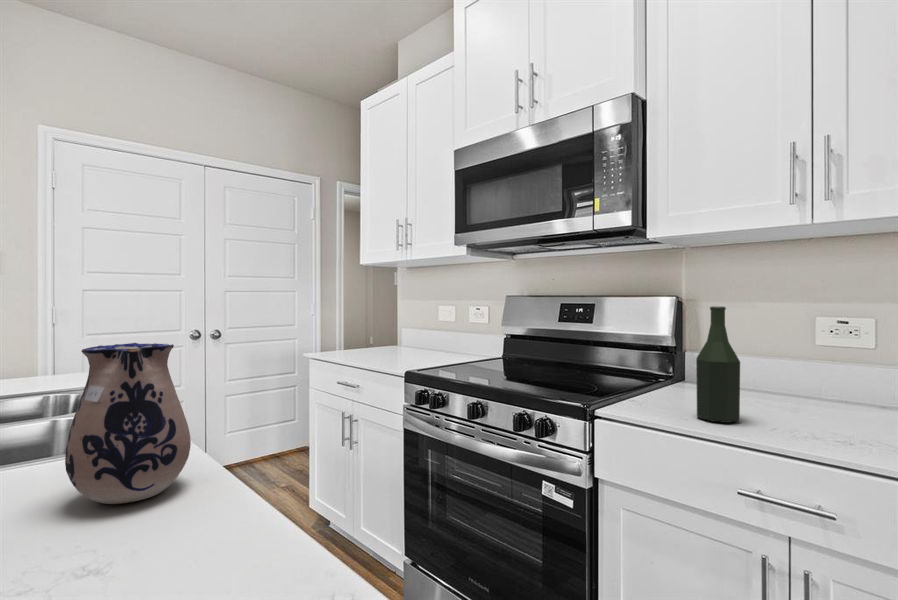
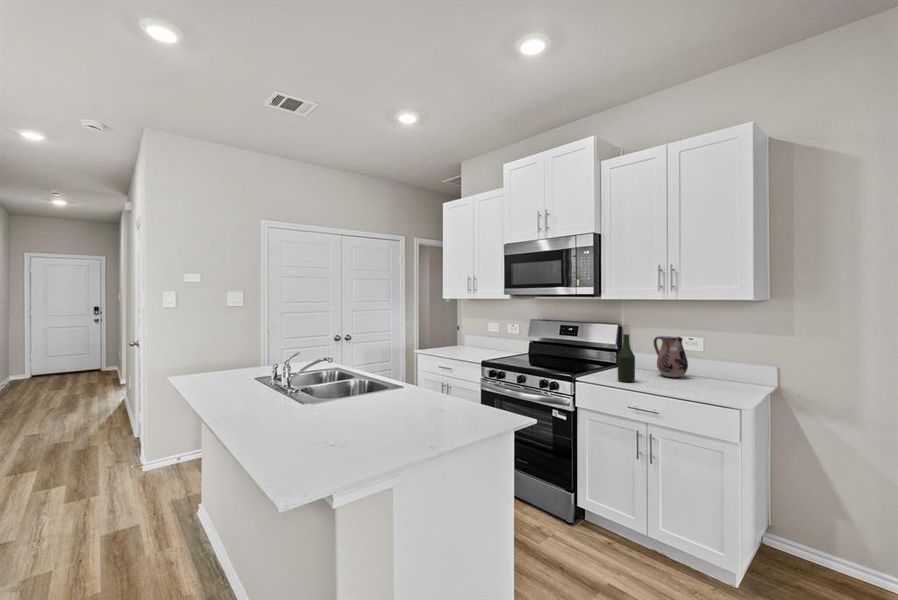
ceramic pitcher: present [65,343,191,504] -> present [654,336,688,377]

